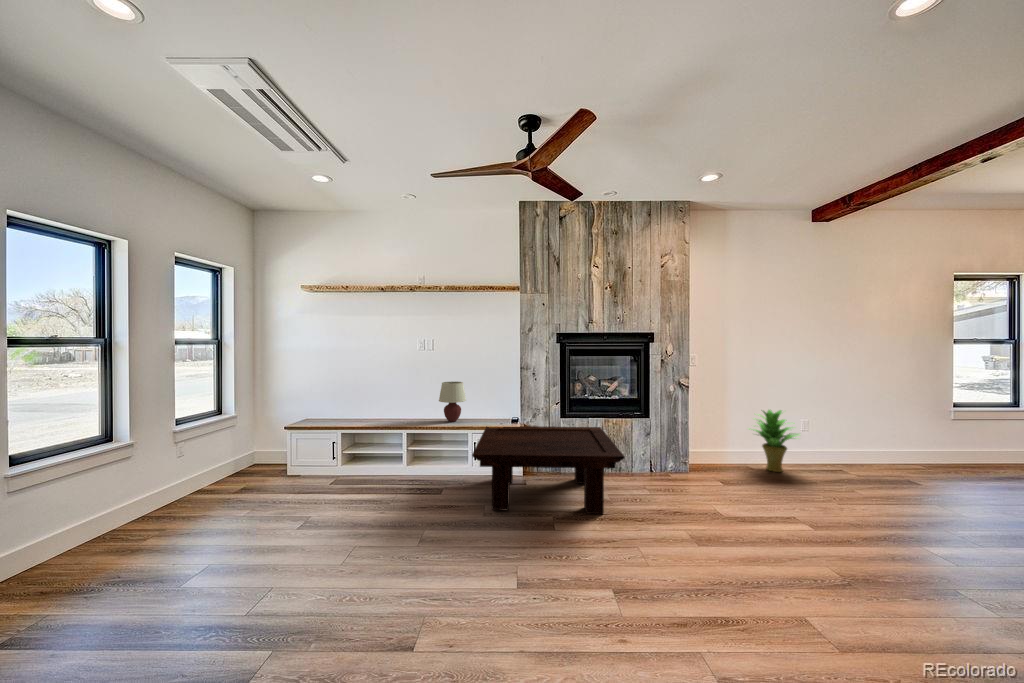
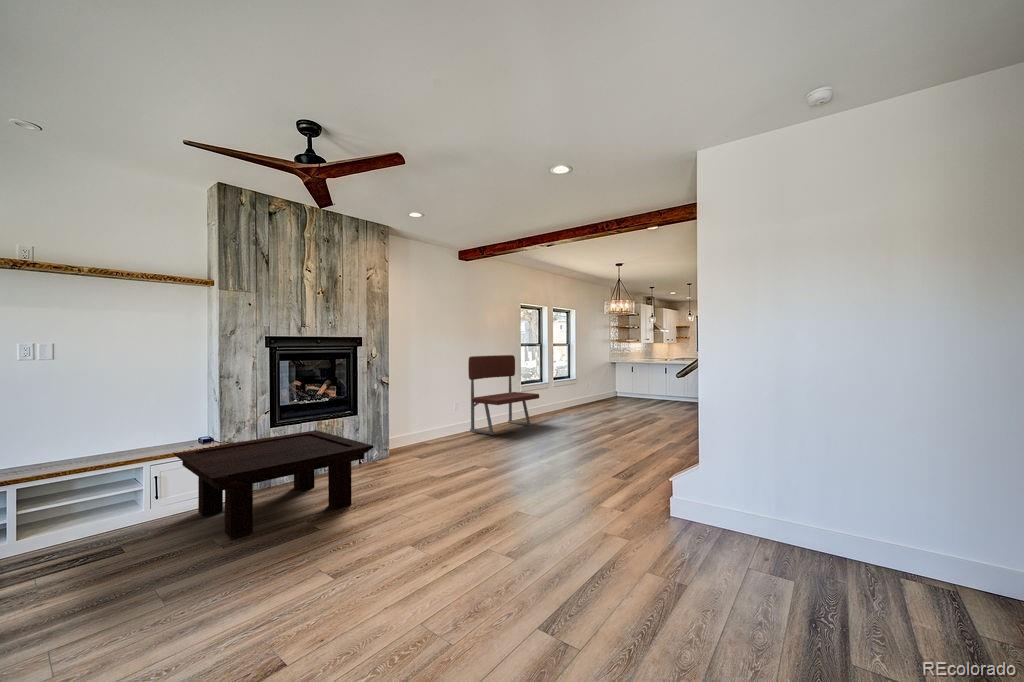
bench: none [827,358,985,479] -> present [468,355,539,435]
table lamp: present [439,382,466,422] -> none [74,401,128,459]
potted plant: present [749,410,799,472] -> none [425,396,461,443]

